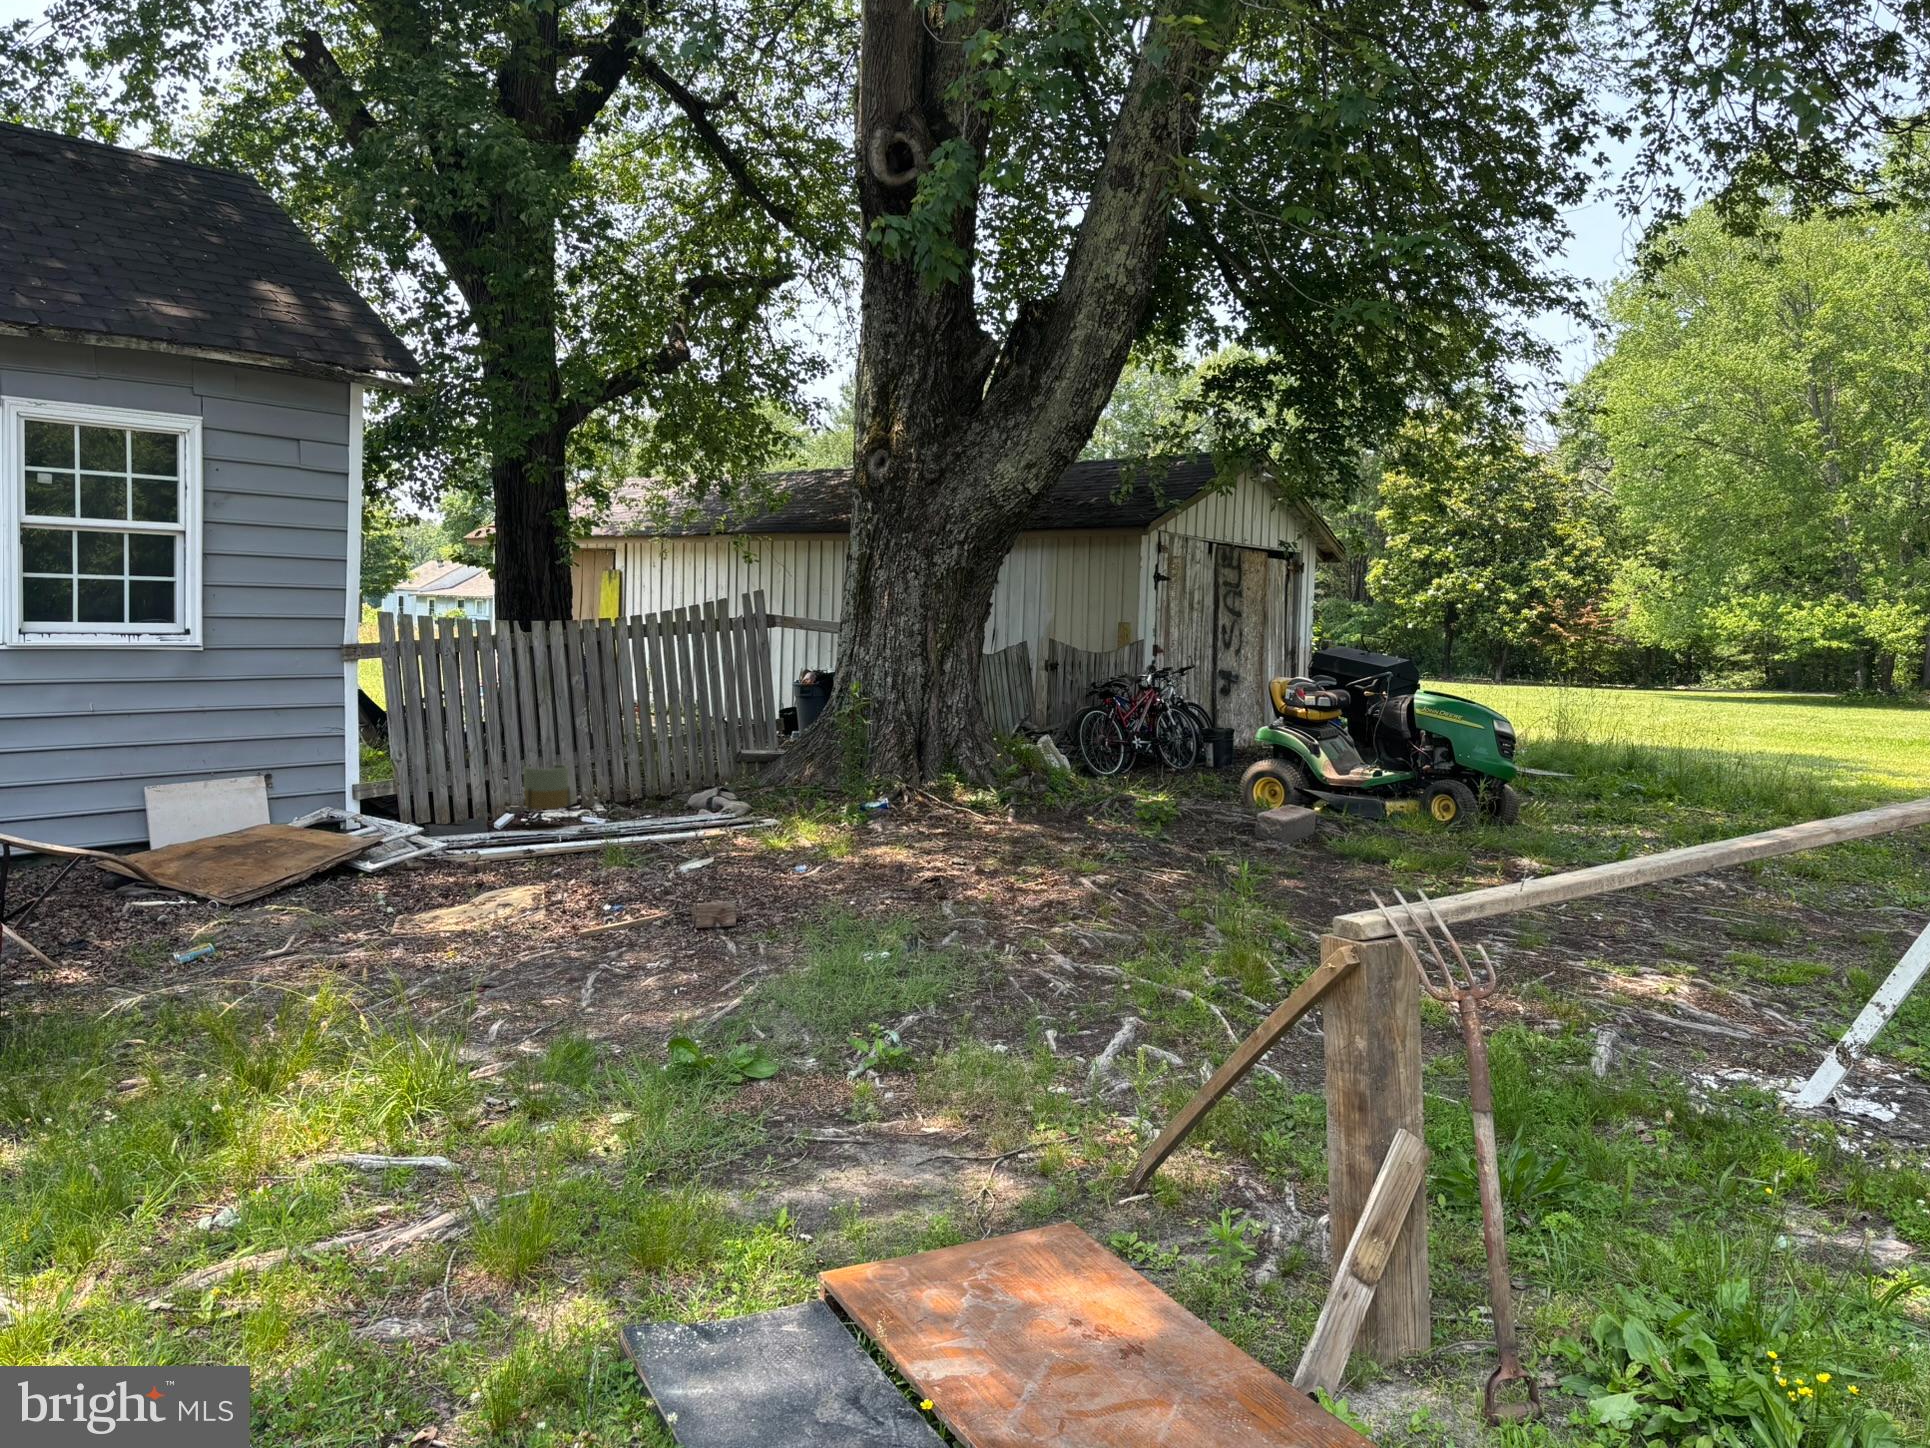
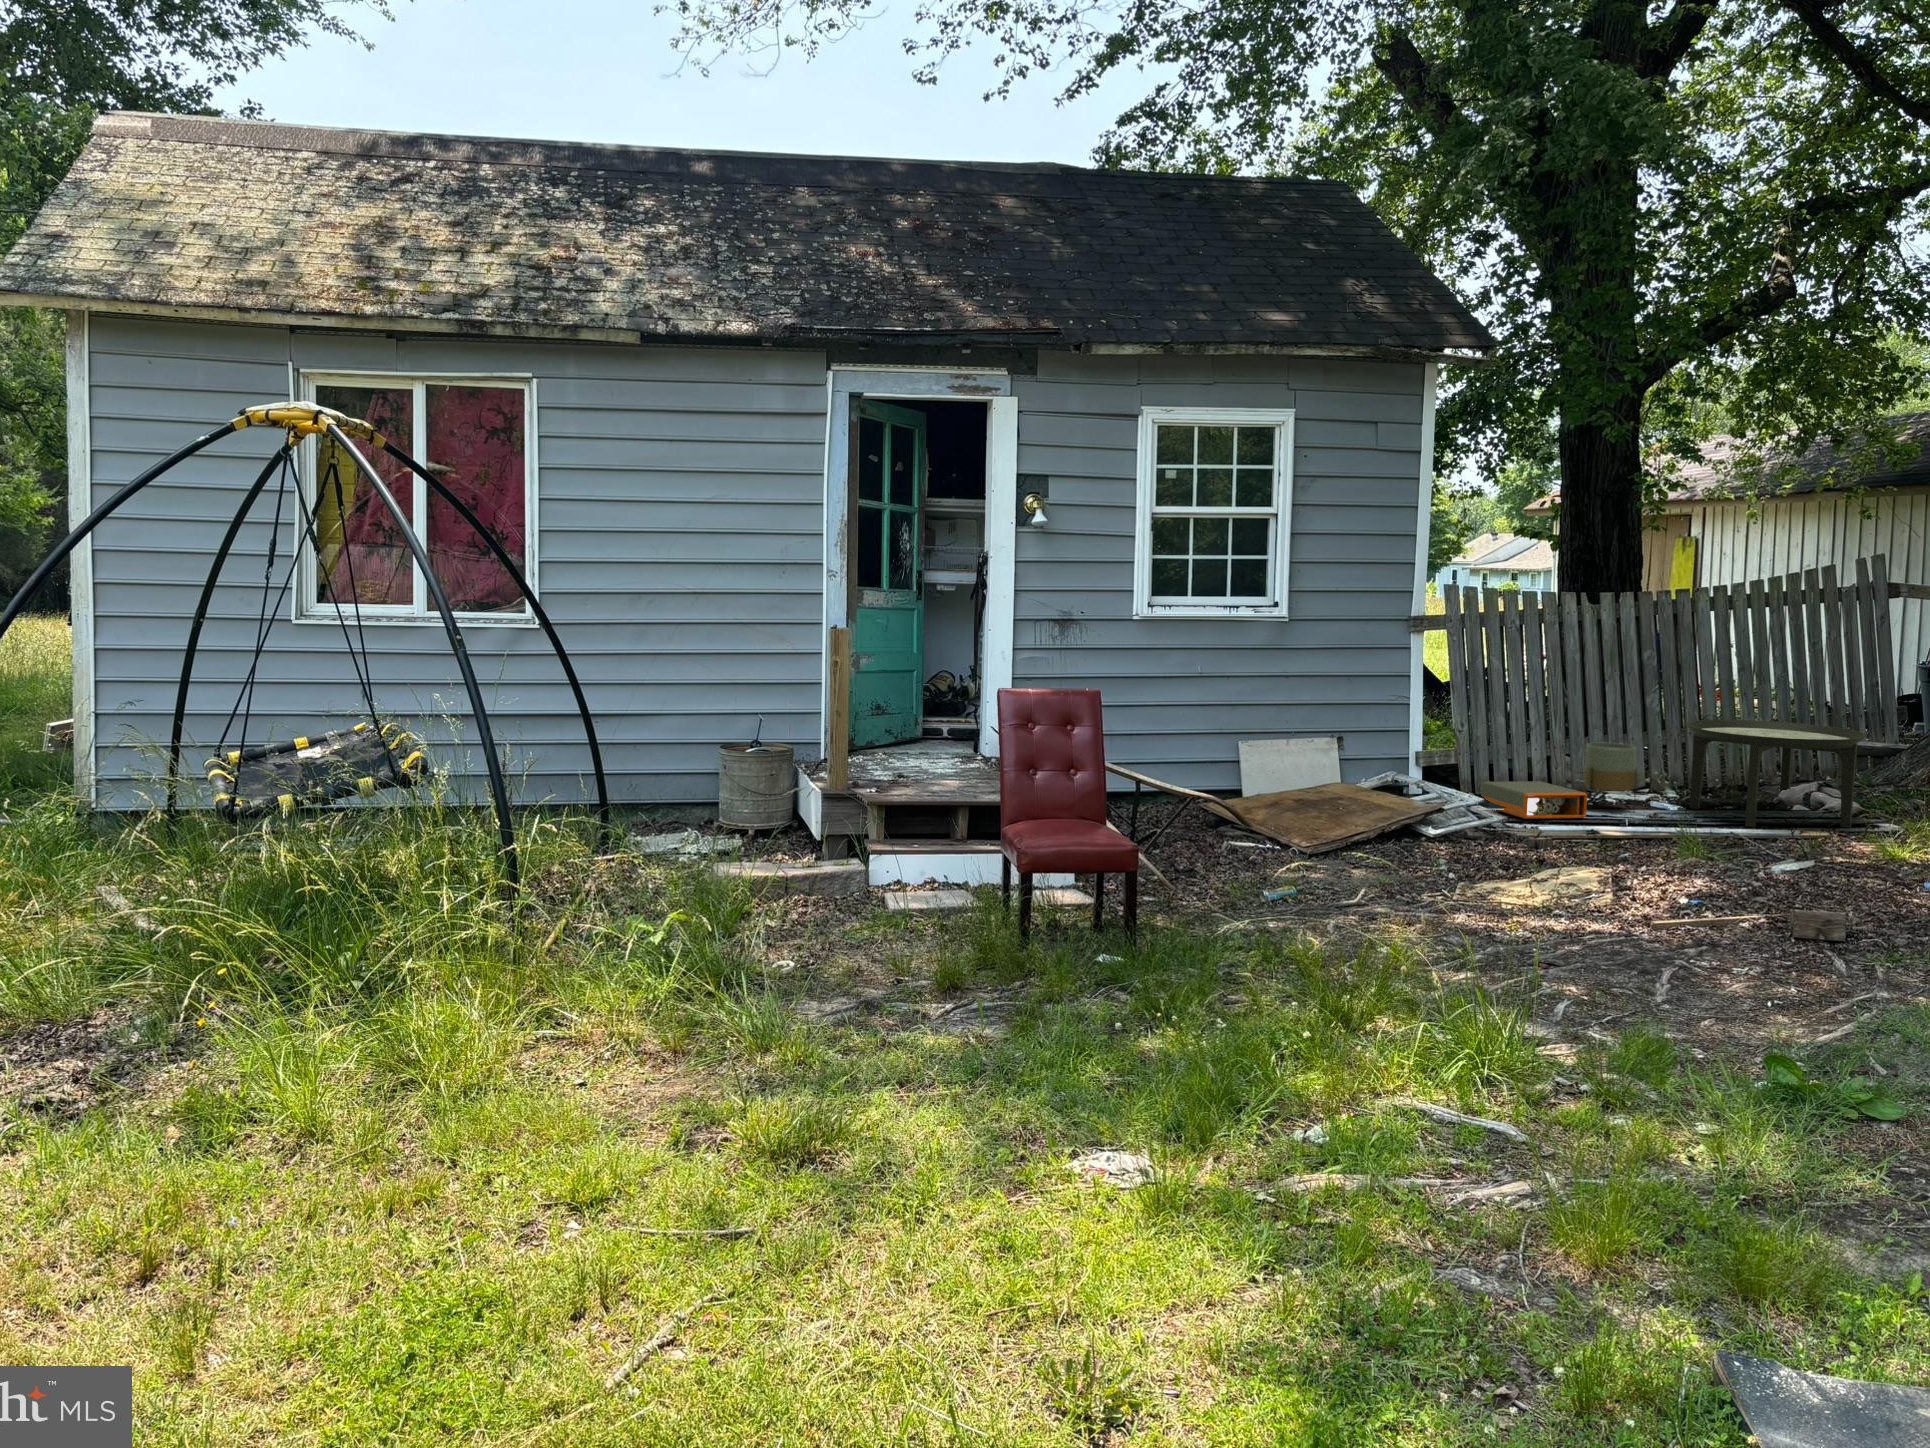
round table: none [610,736,749,830] -> present [1685,720,1867,828]
storage box: none [425,806,525,844] -> present [1481,781,1587,819]

